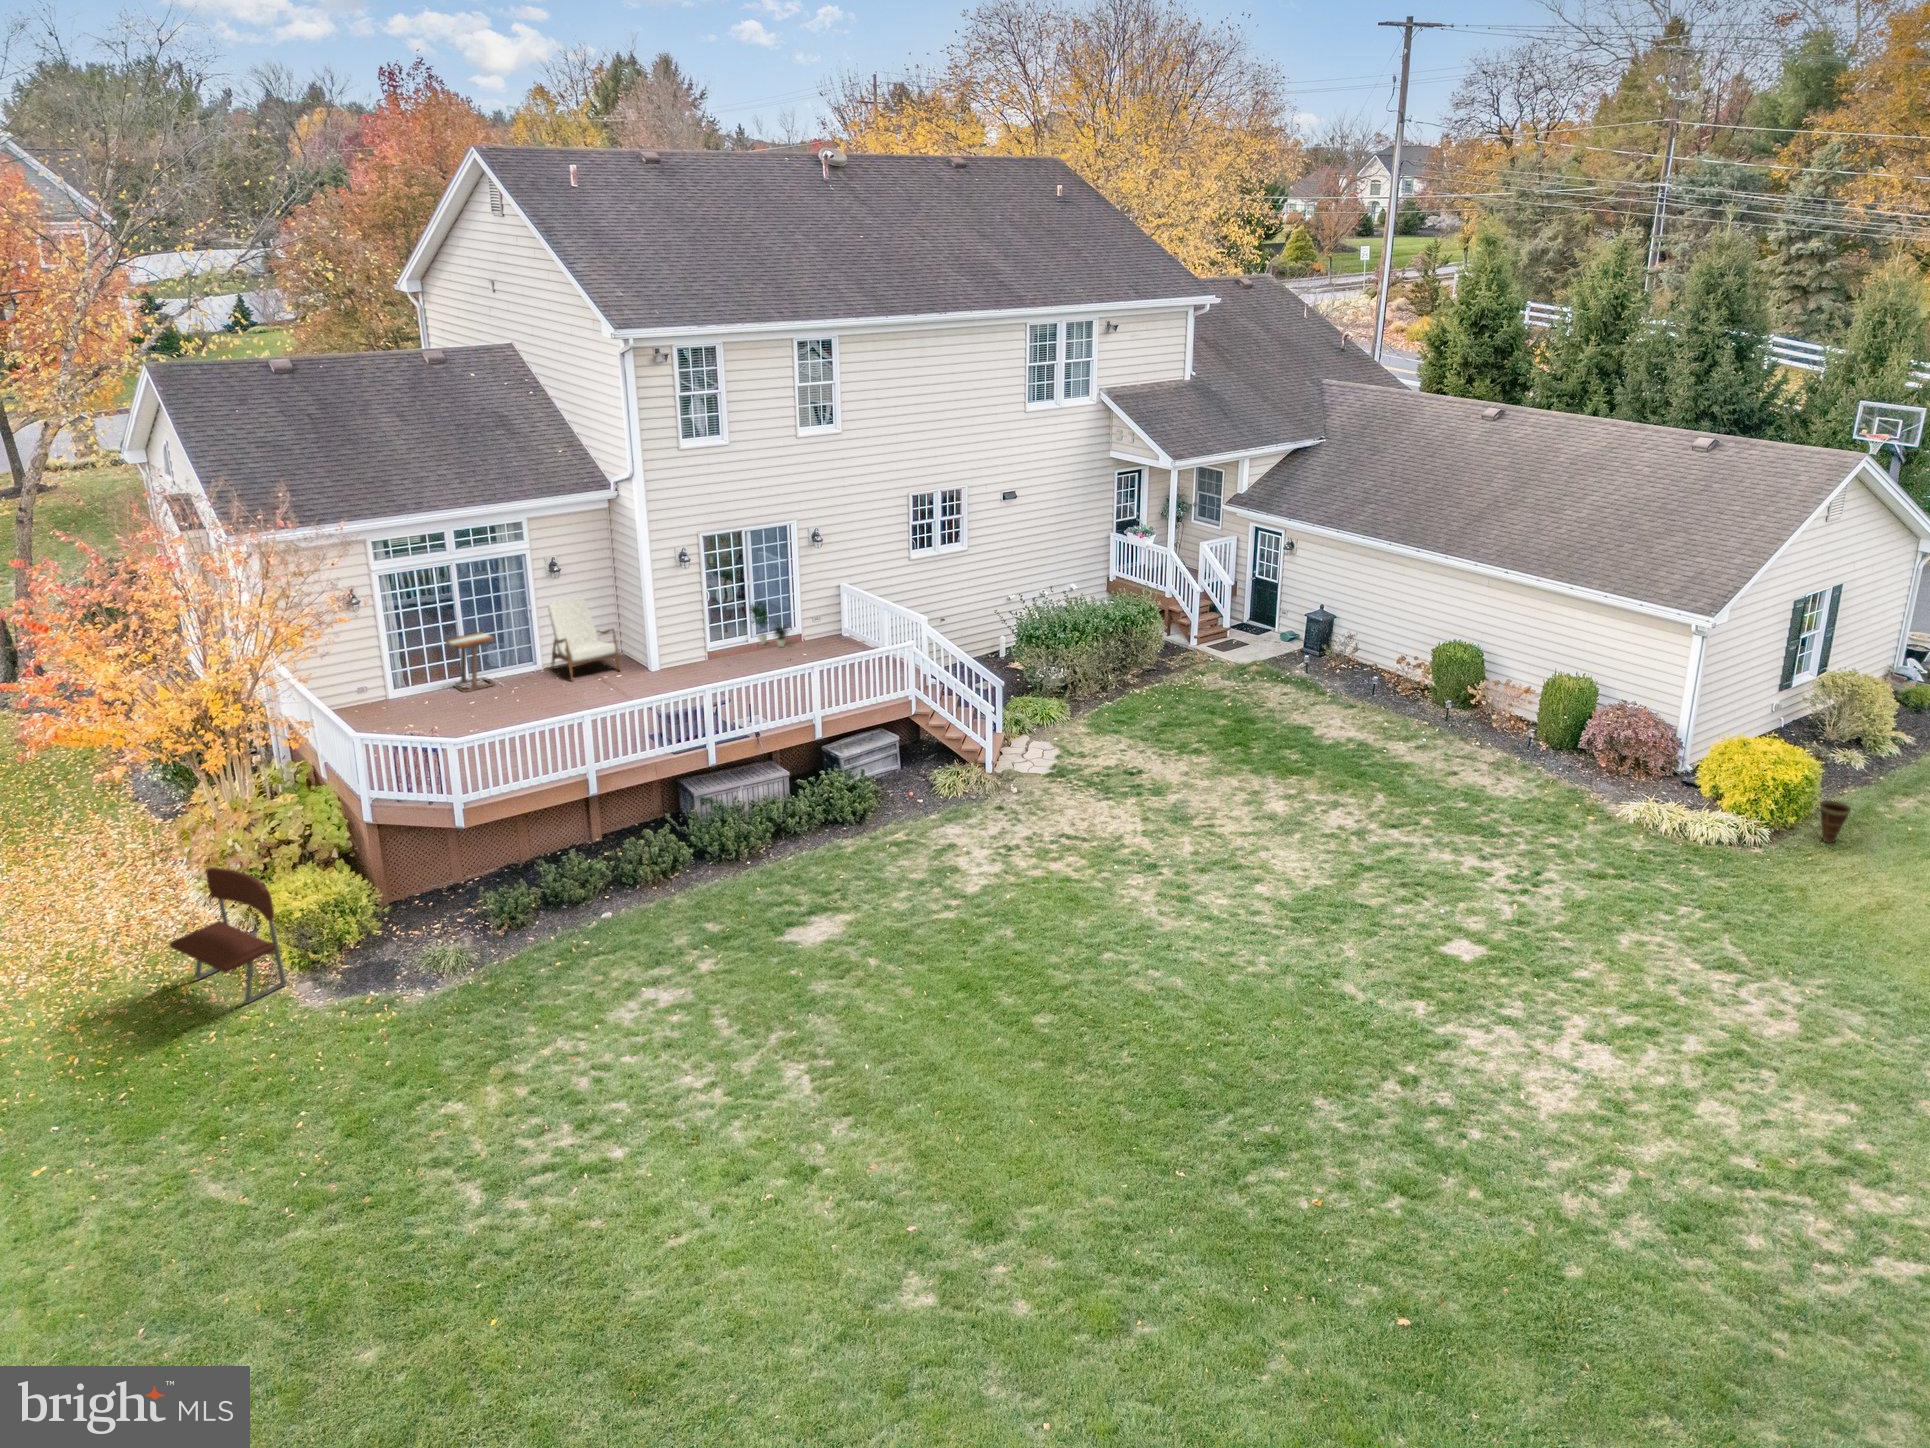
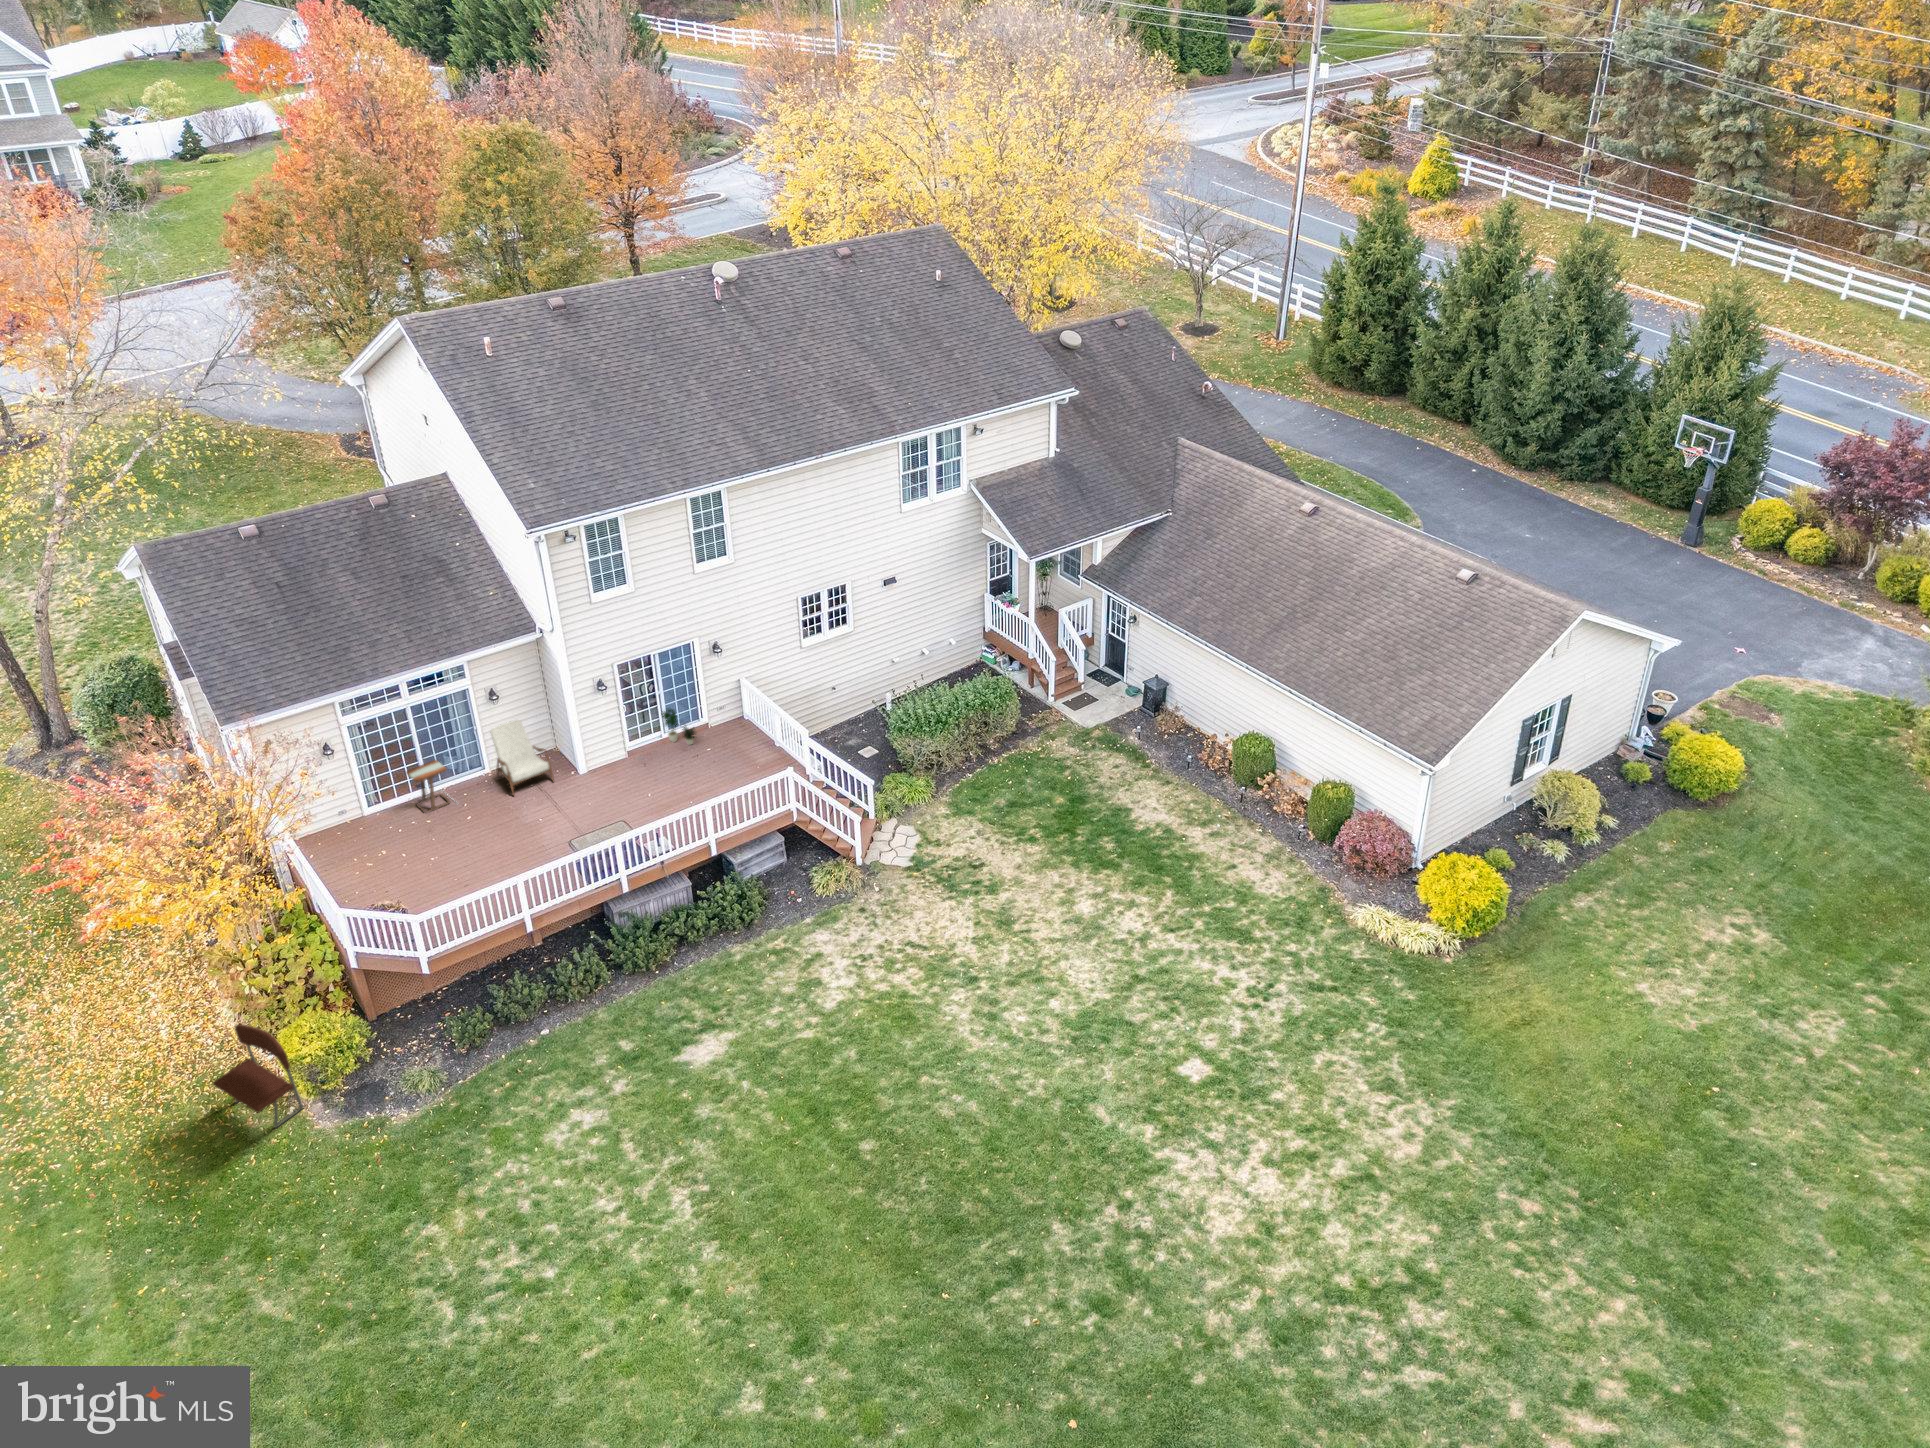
basket: present [1811,798,1851,843] -> none [1490,917,1525,952]

